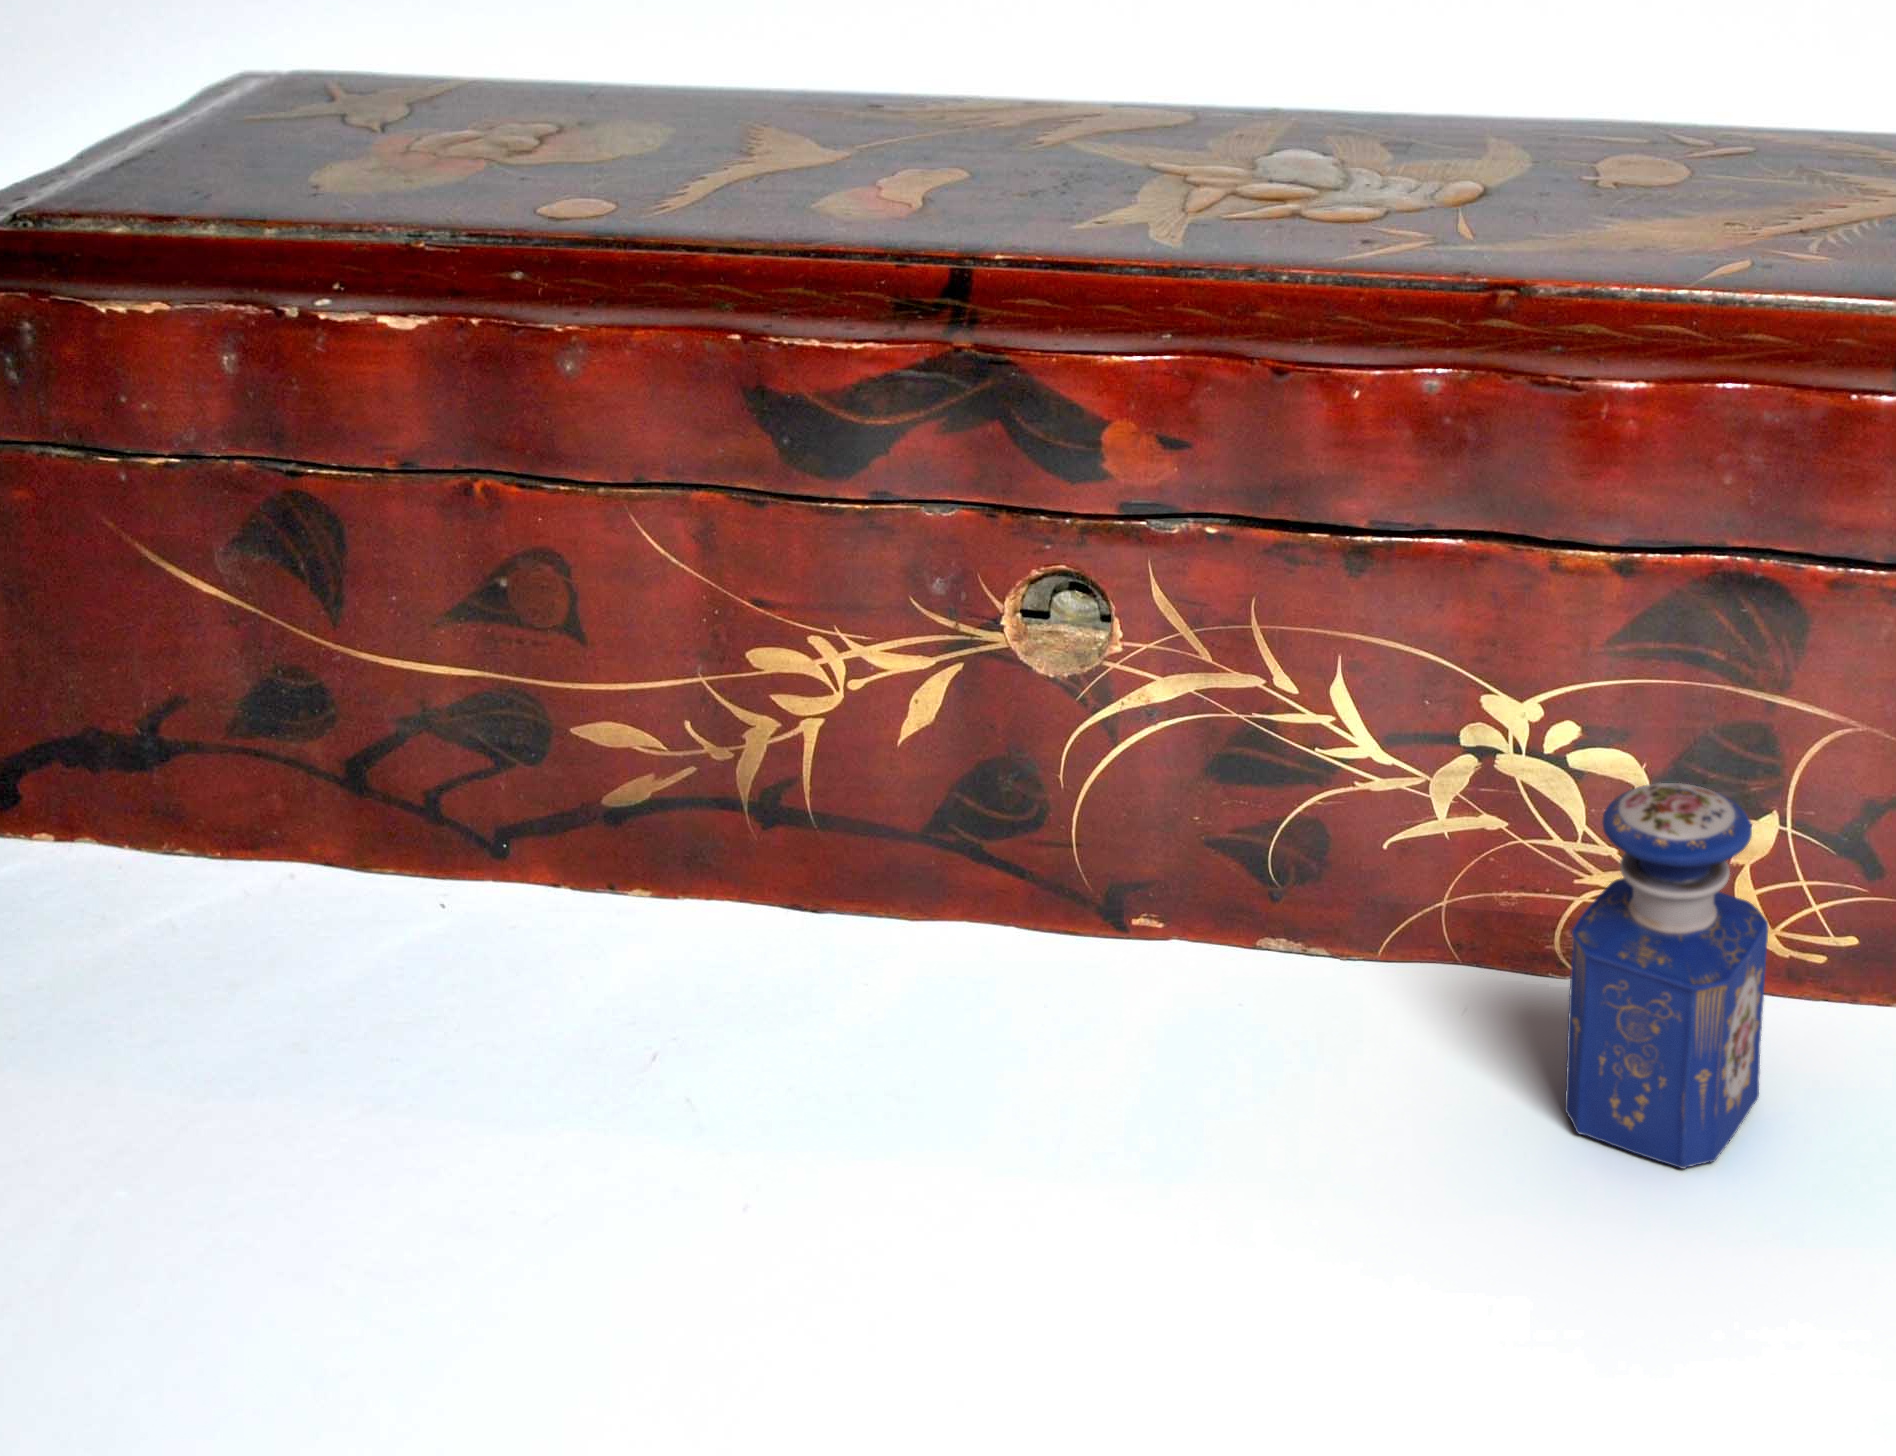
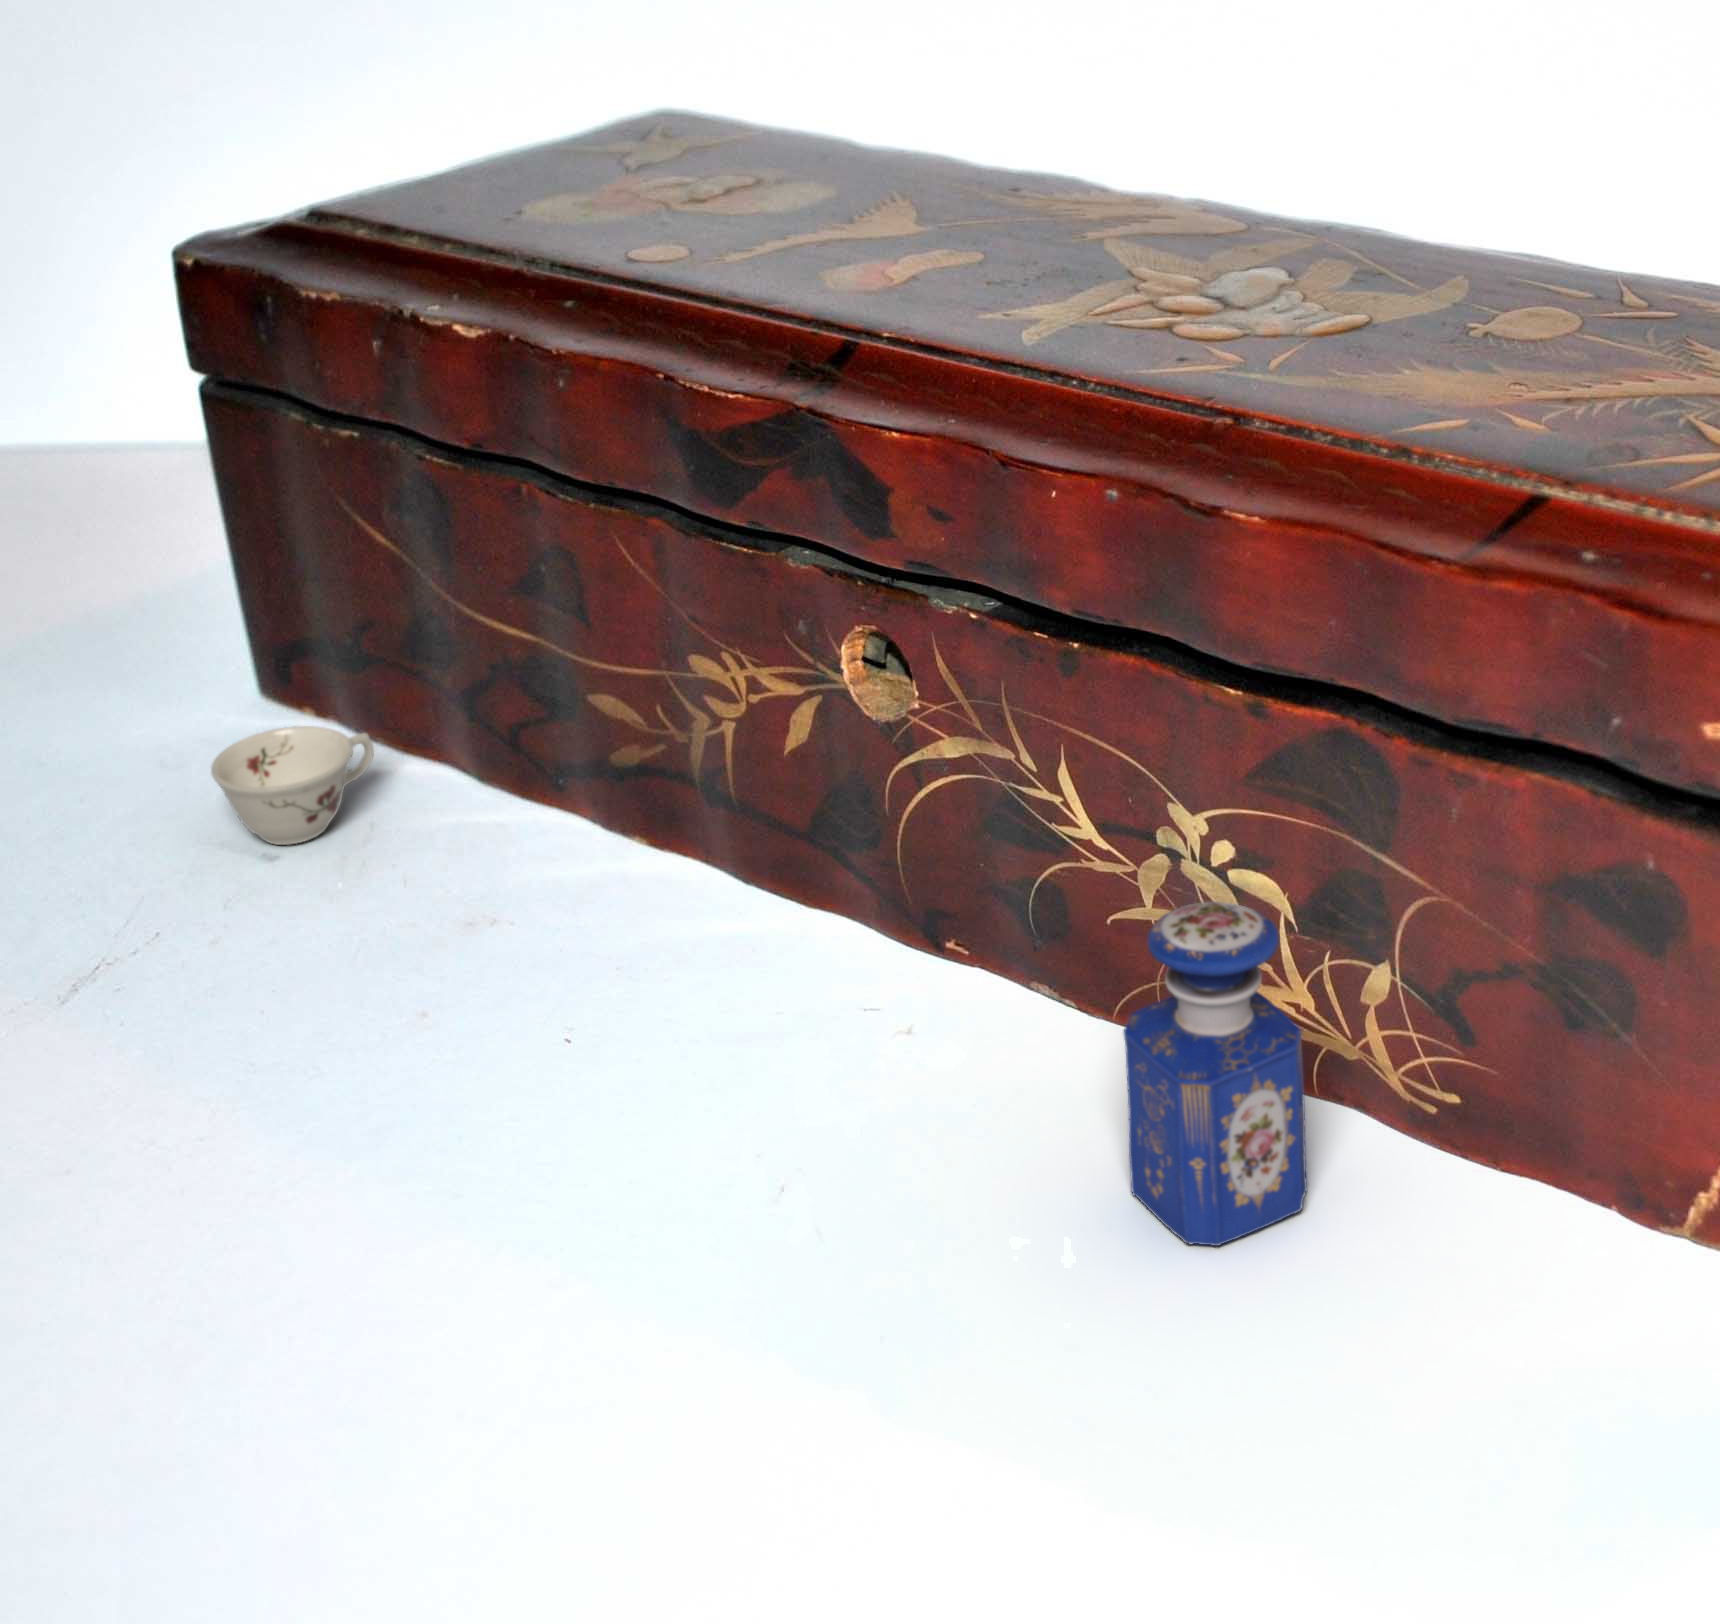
teacup: none [74,840,263,1006] -> present [211,726,374,845]

